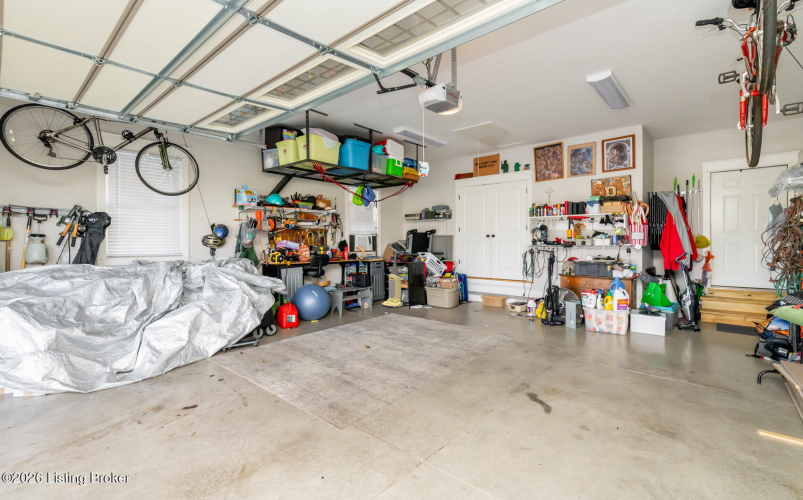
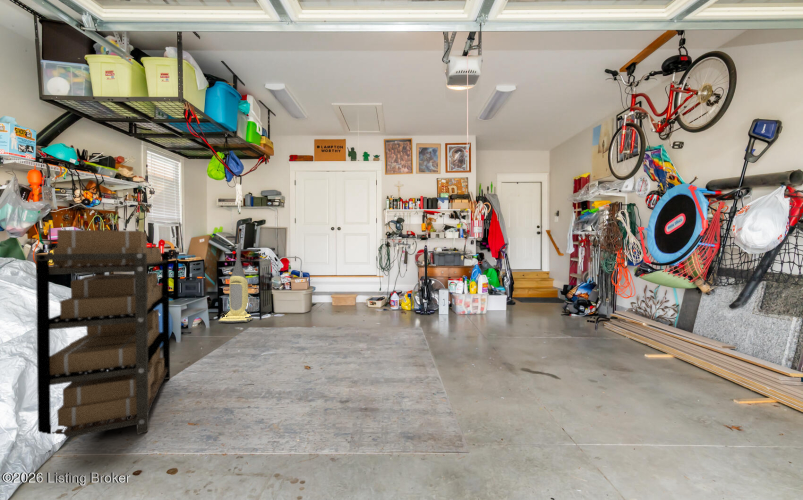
shelving unit: none [240,257,311,351] -> present [35,230,170,452]

